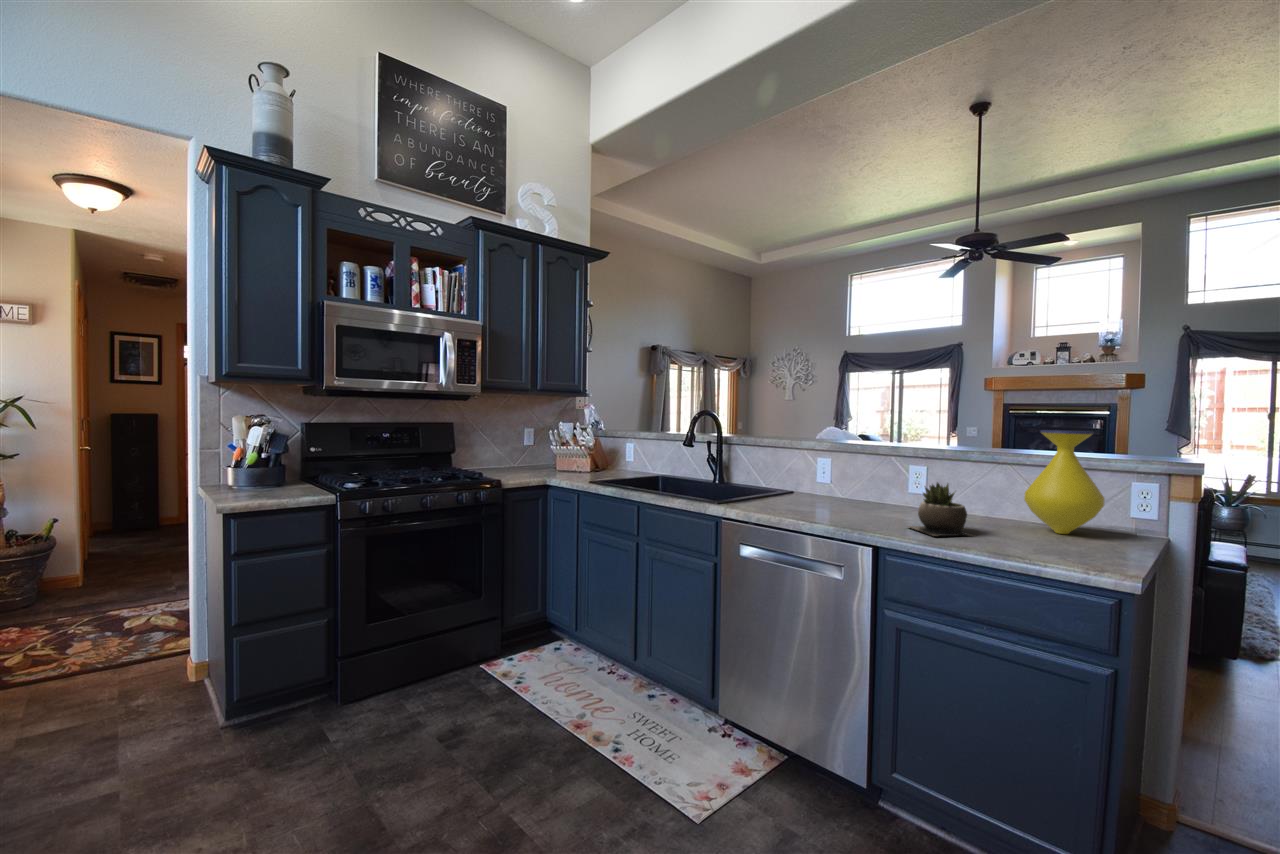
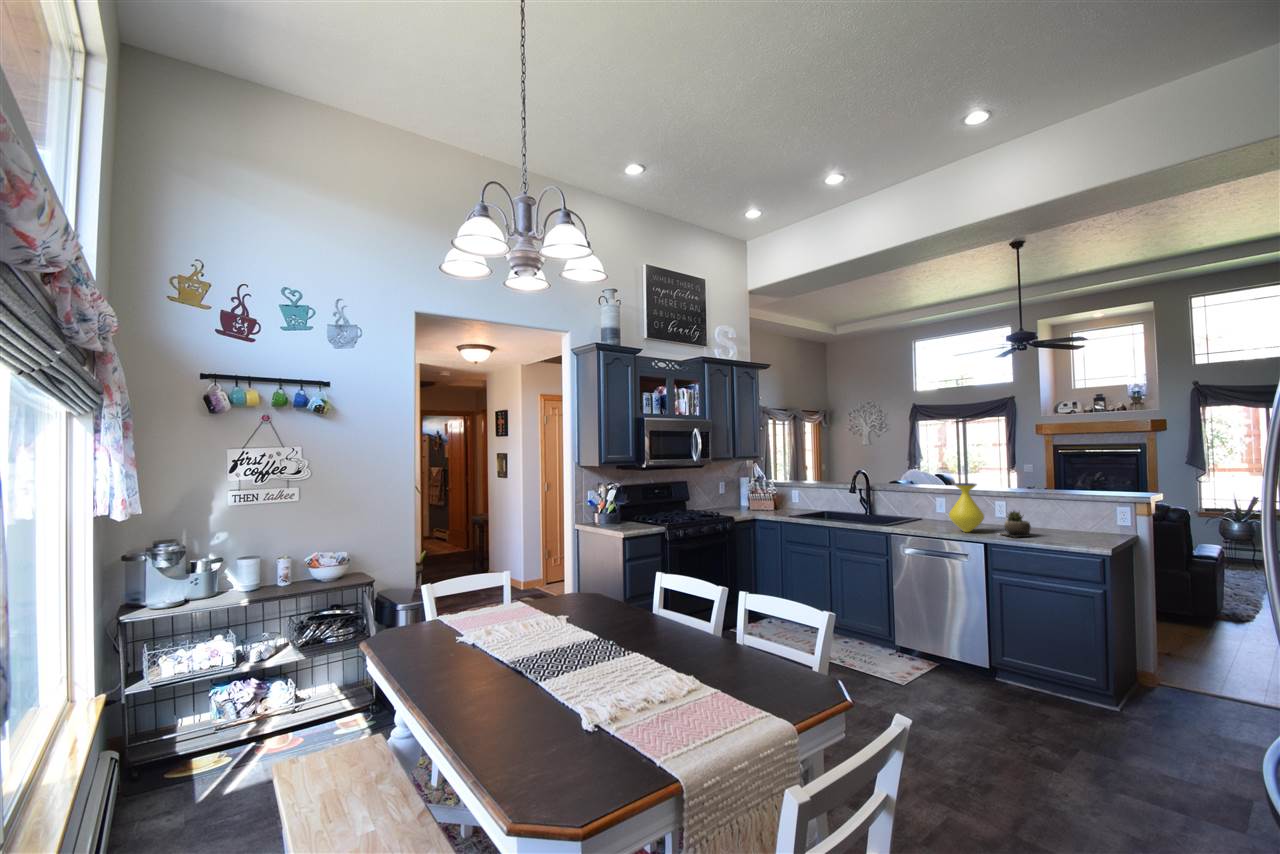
vase: present [1024,430,1104,534] -> present [949,483,984,532]

